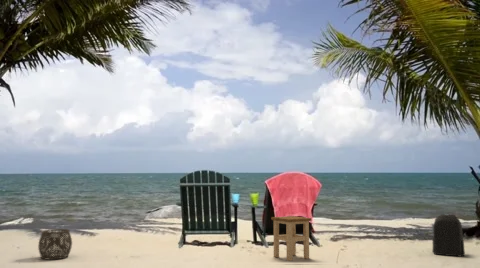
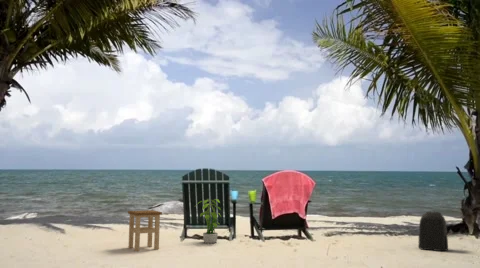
potted plant: none [193,202,222,250] -> present [199,199,221,243]
stool: present [271,216,311,261] -> present [128,210,162,251]
woven basket: present [38,229,72,260] -> none [50,223,82,251]

